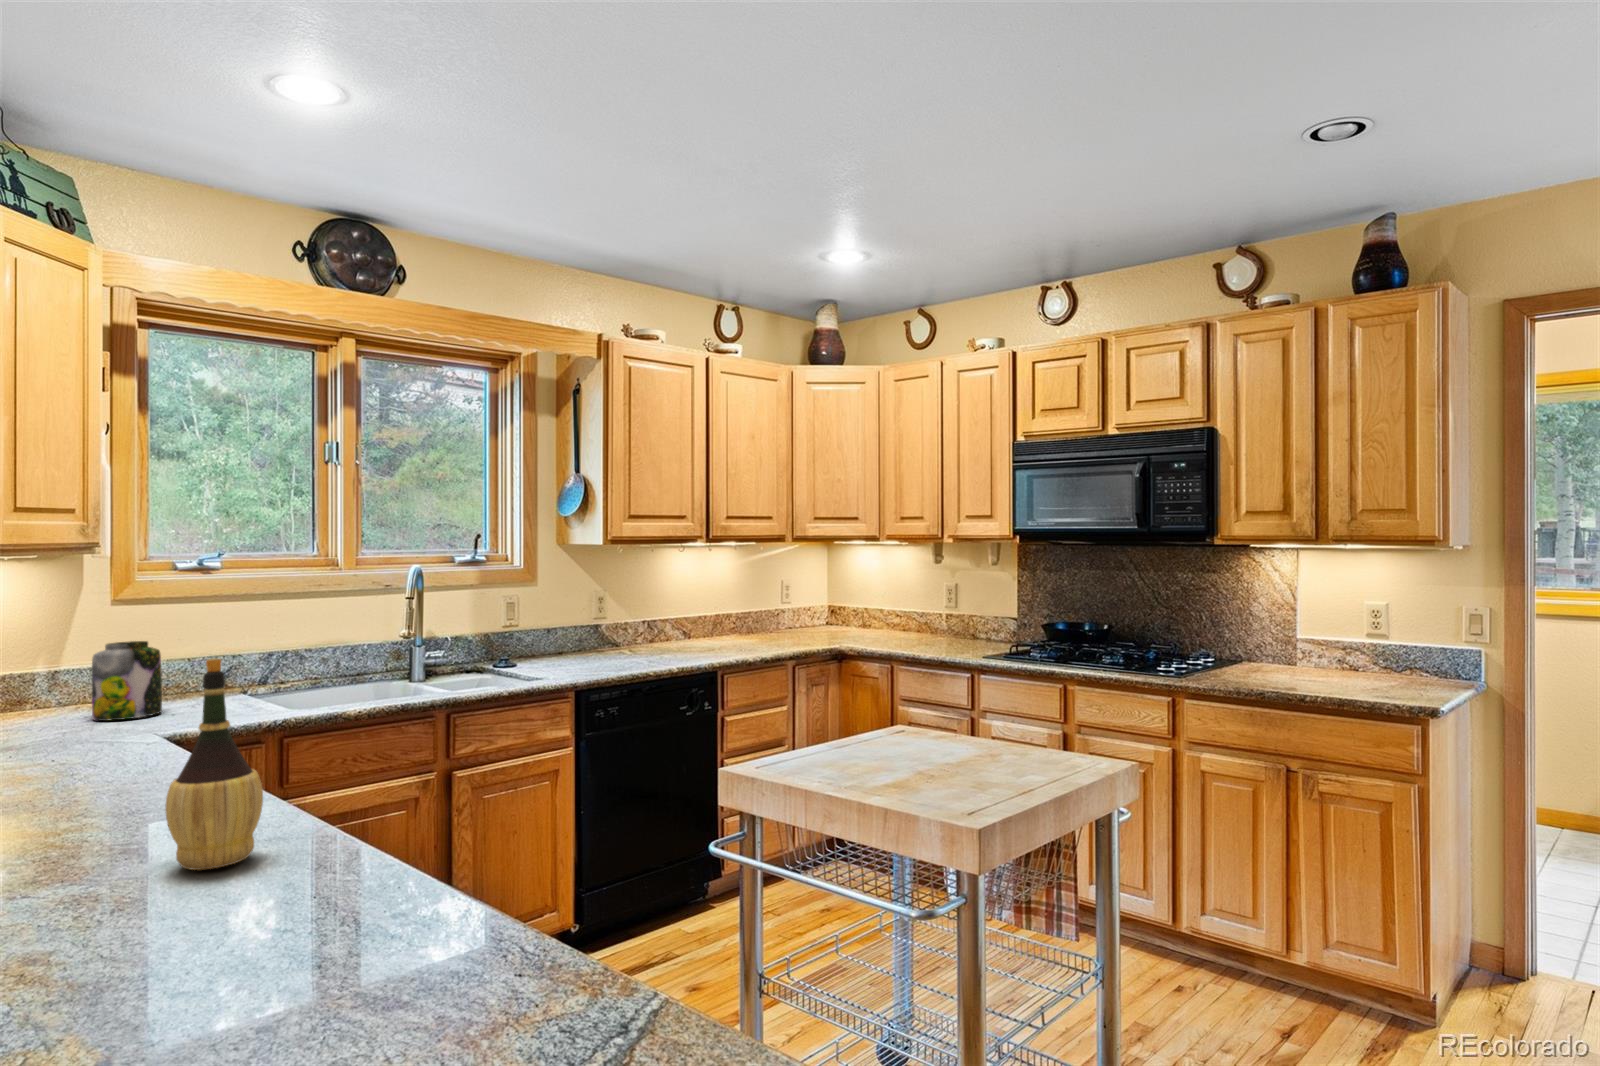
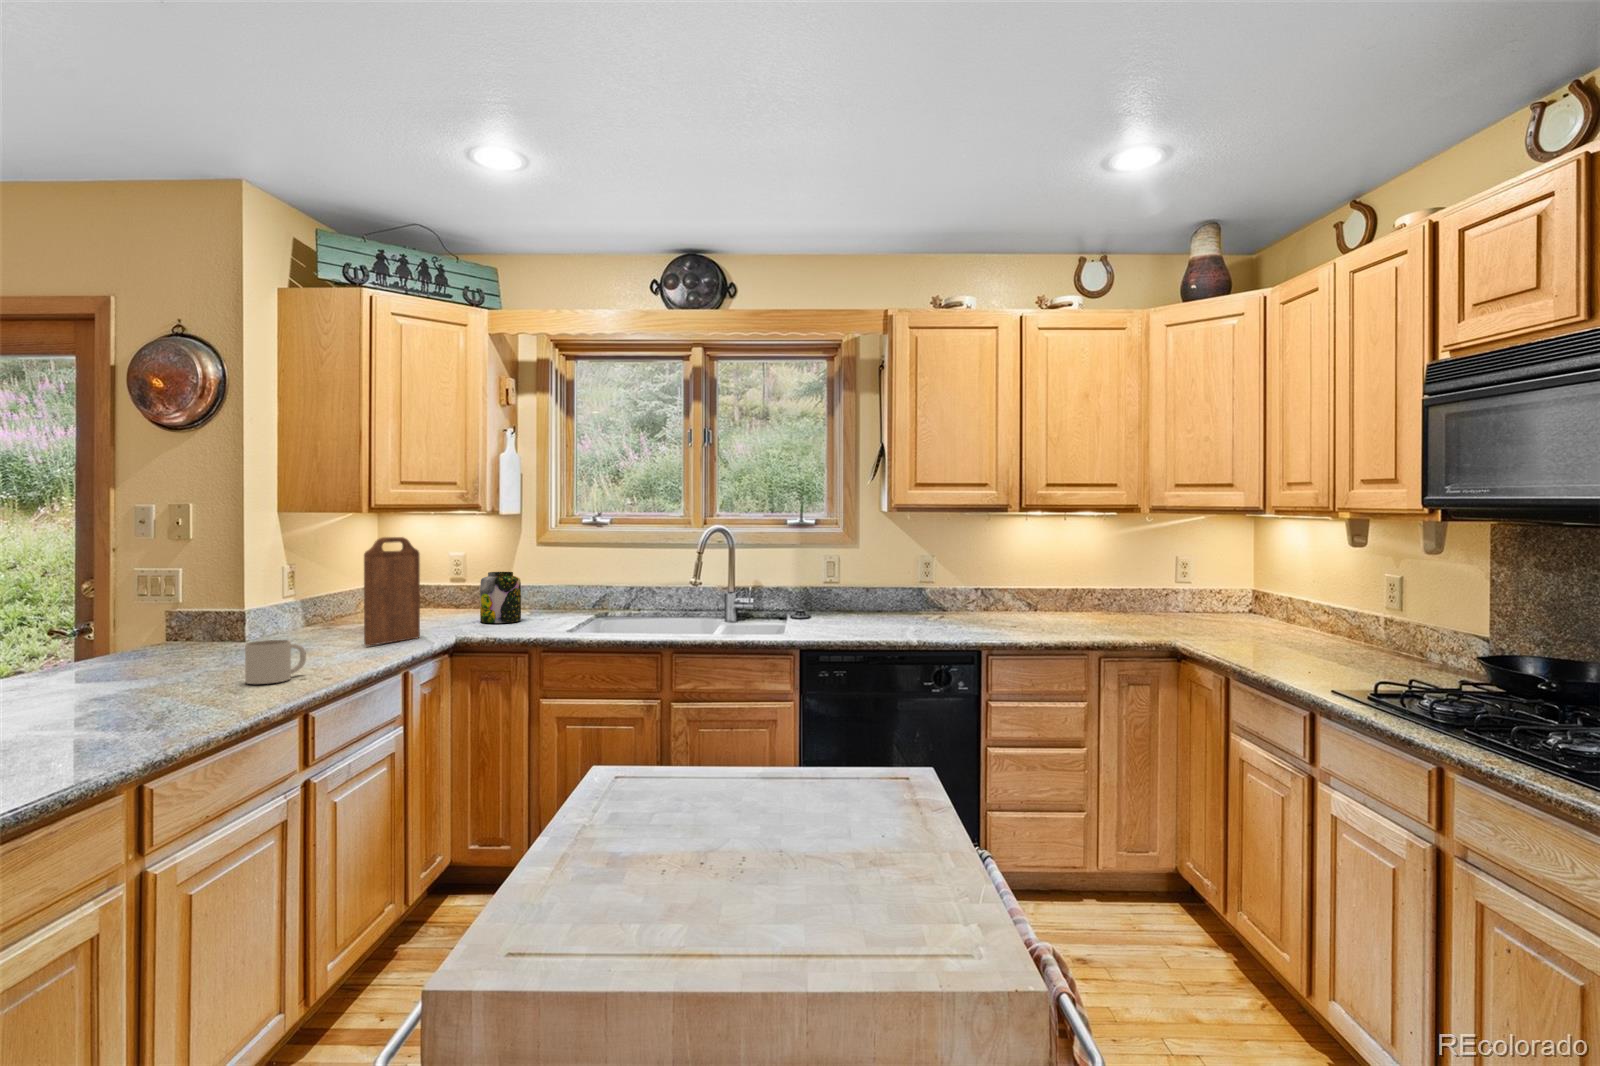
cutting board: none [48,593,90,767] -> present [364,537,420,646]
wine bottle: present [165,658,263,870] -> none [147,582,217,723]
mug: none [67,752,142,827] -> present [245,640,306,684]

